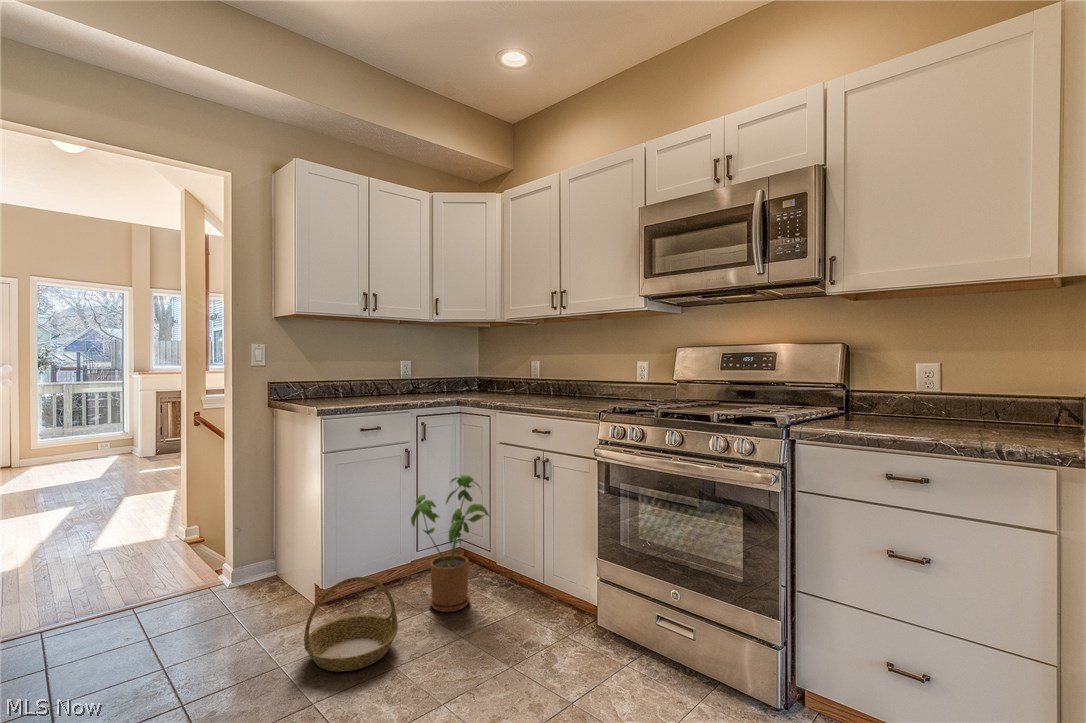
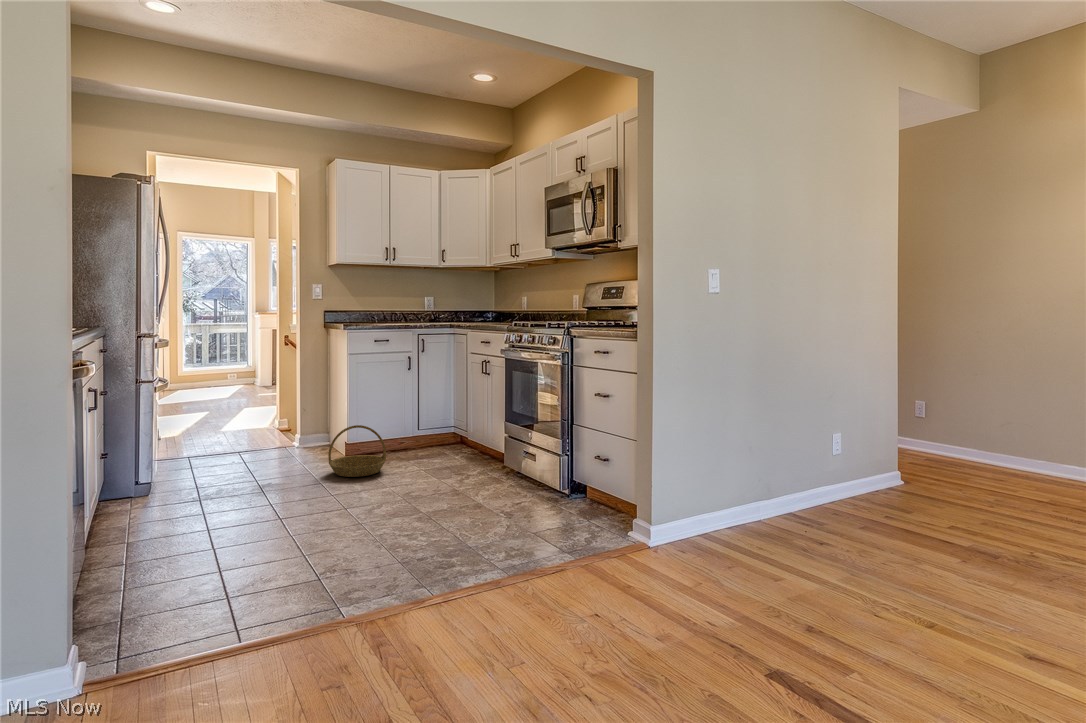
house plant: present [411,475,489,612] -> none [405,373,455,463]

